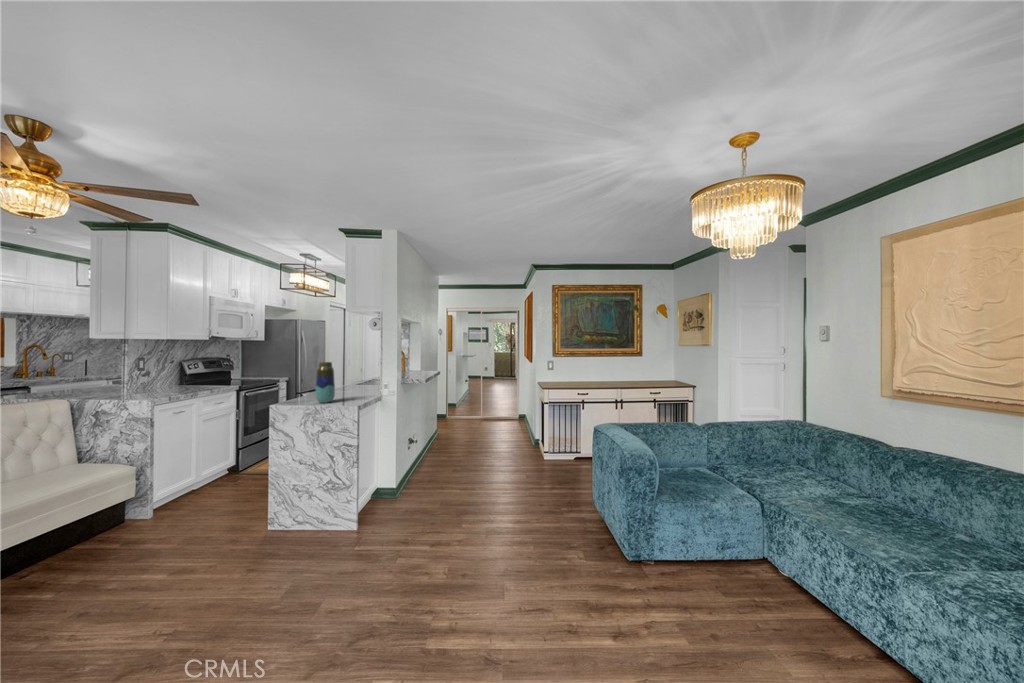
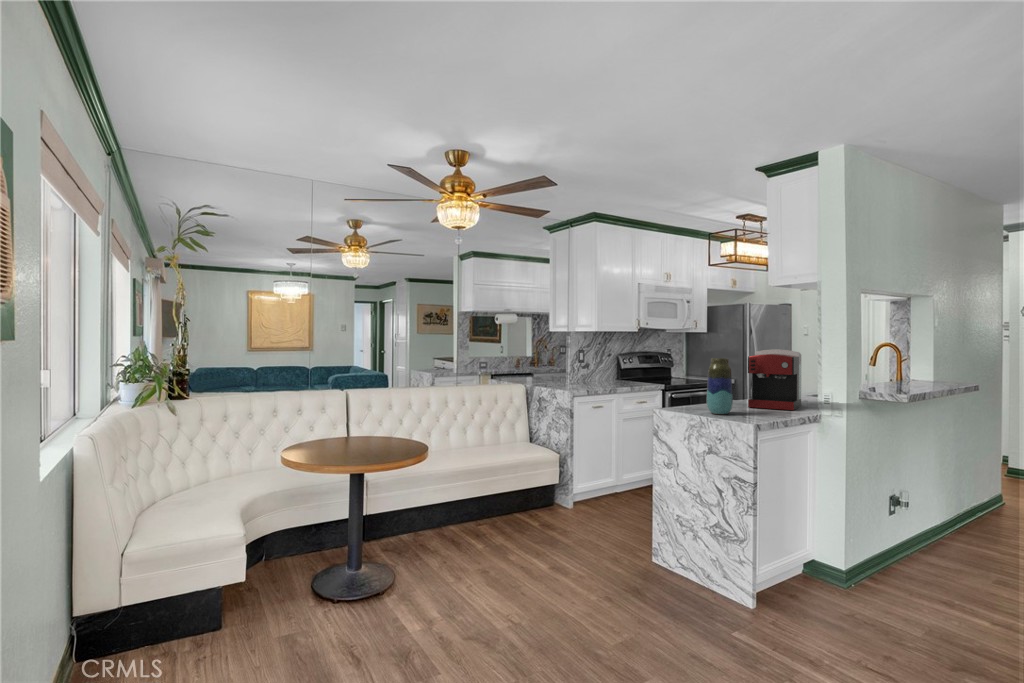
coffee maker: none [338,355,368,396] -> present [748,349,801,410]

